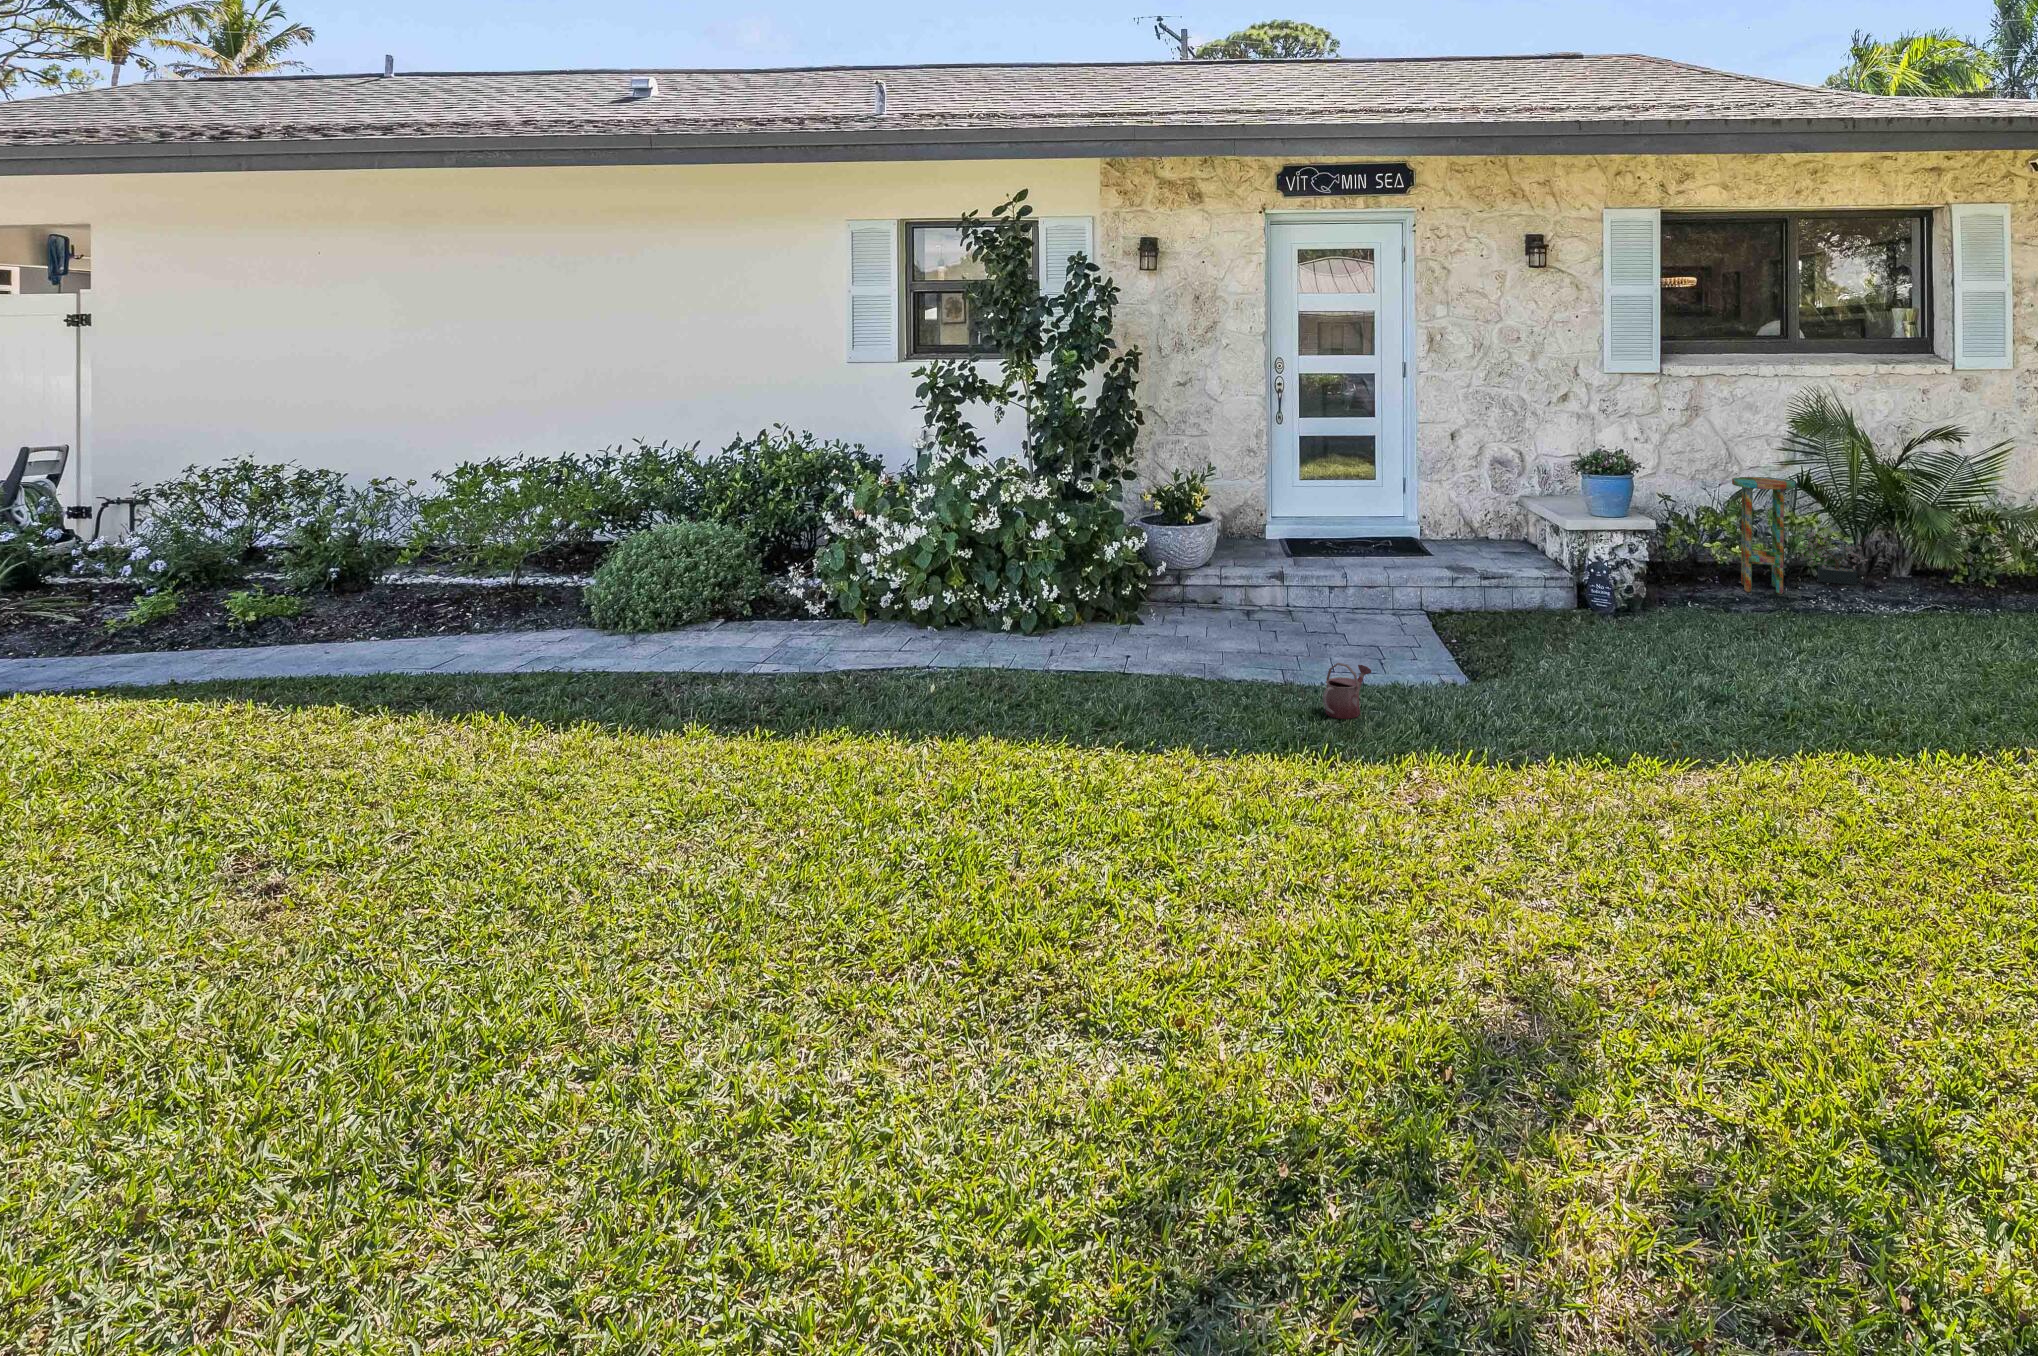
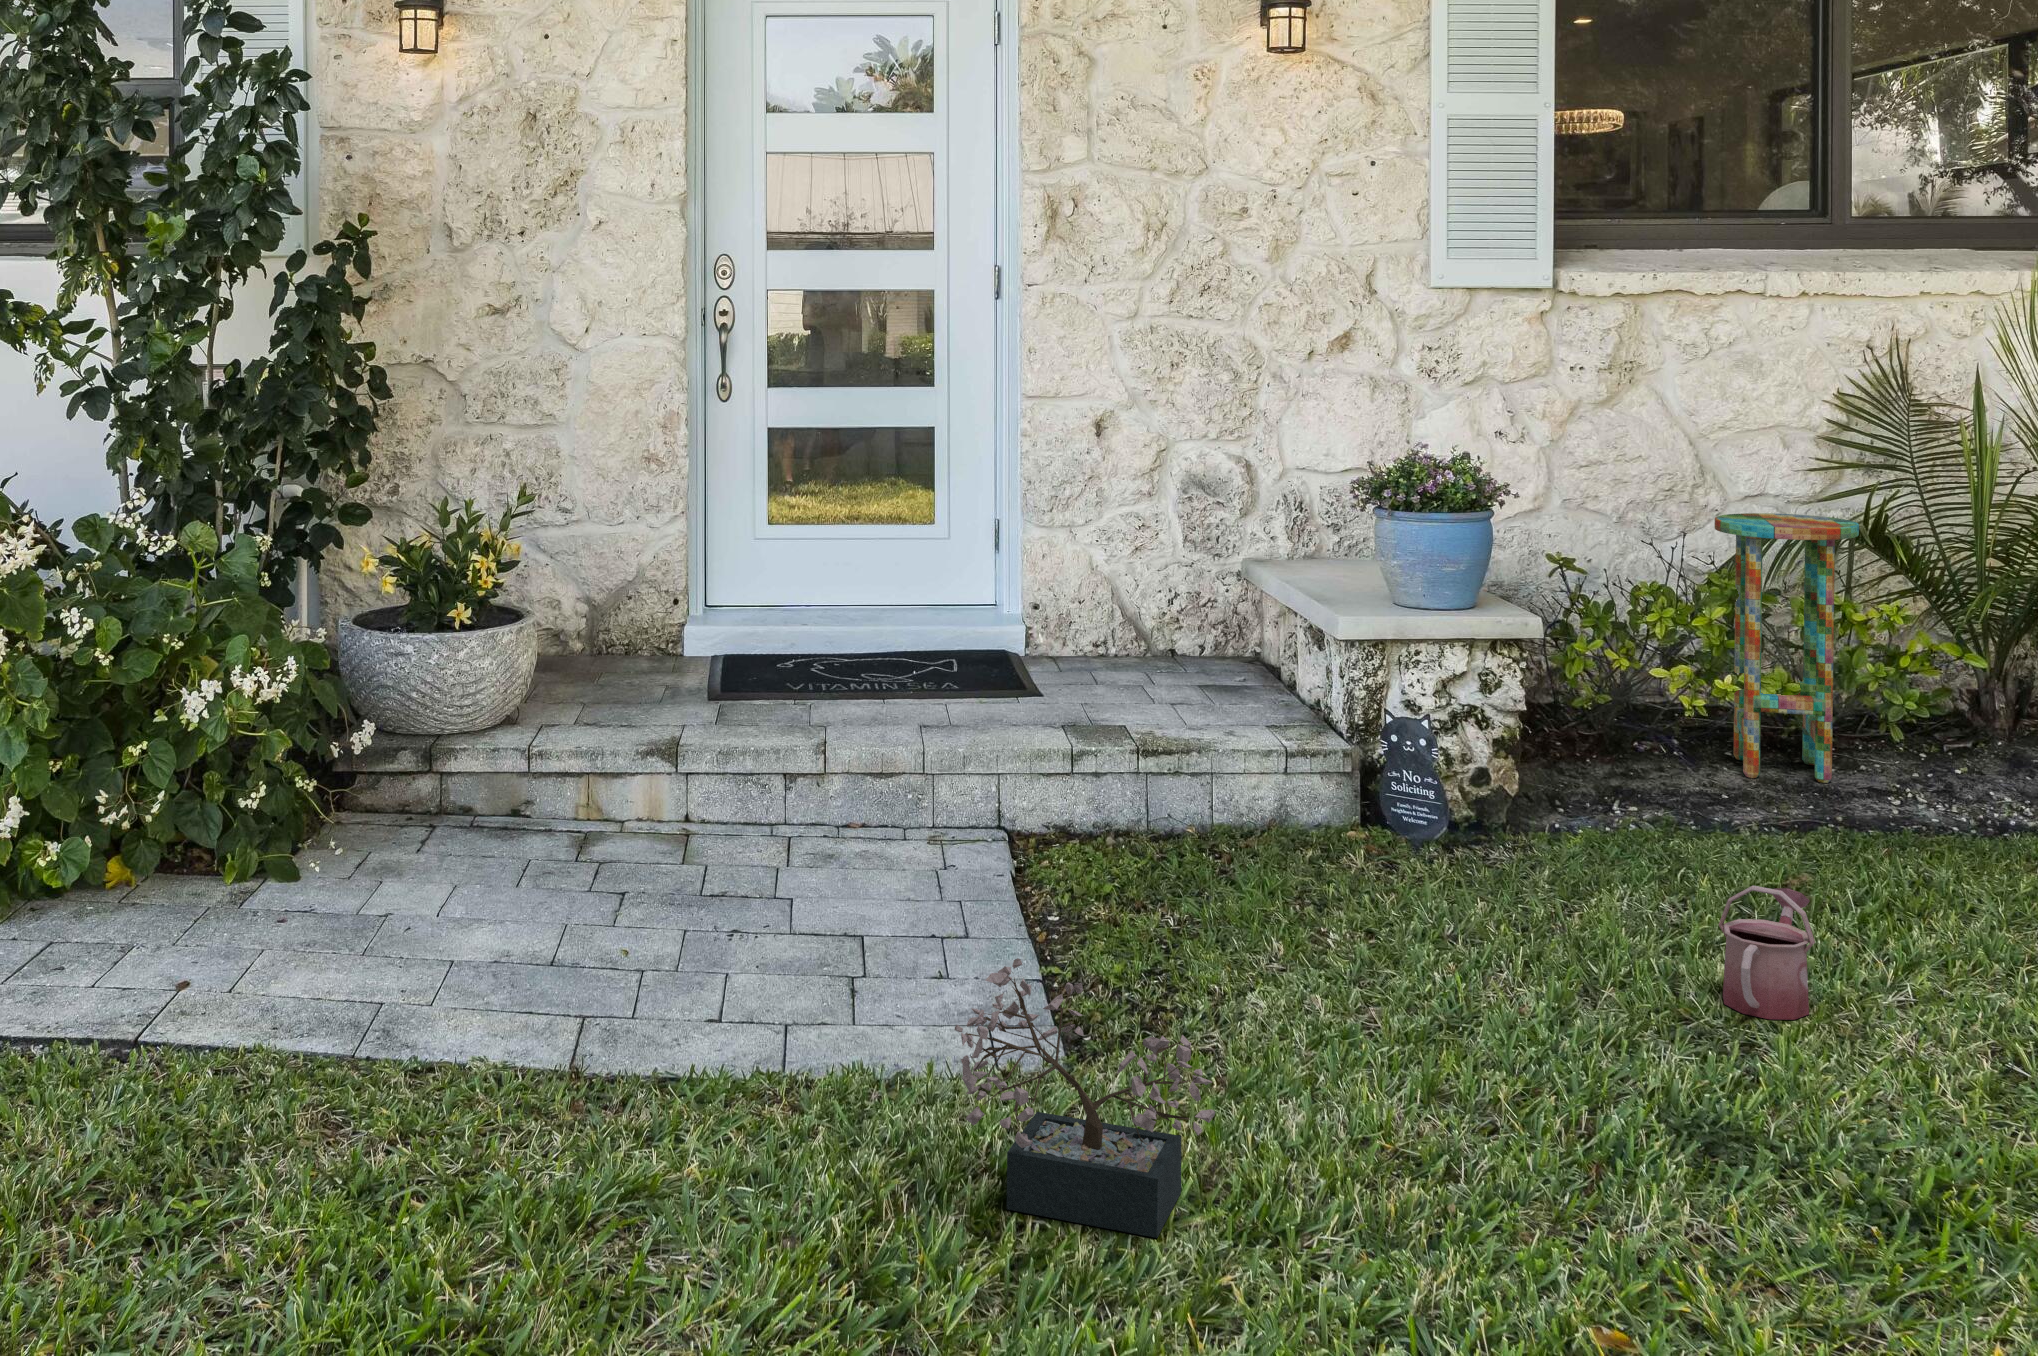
decorative plant: present [1801,532,1868,585] -> present [954,958,1215,1238]
watering can: present [1323,663,1371,719] -> present [1719,886,1815,1020]

